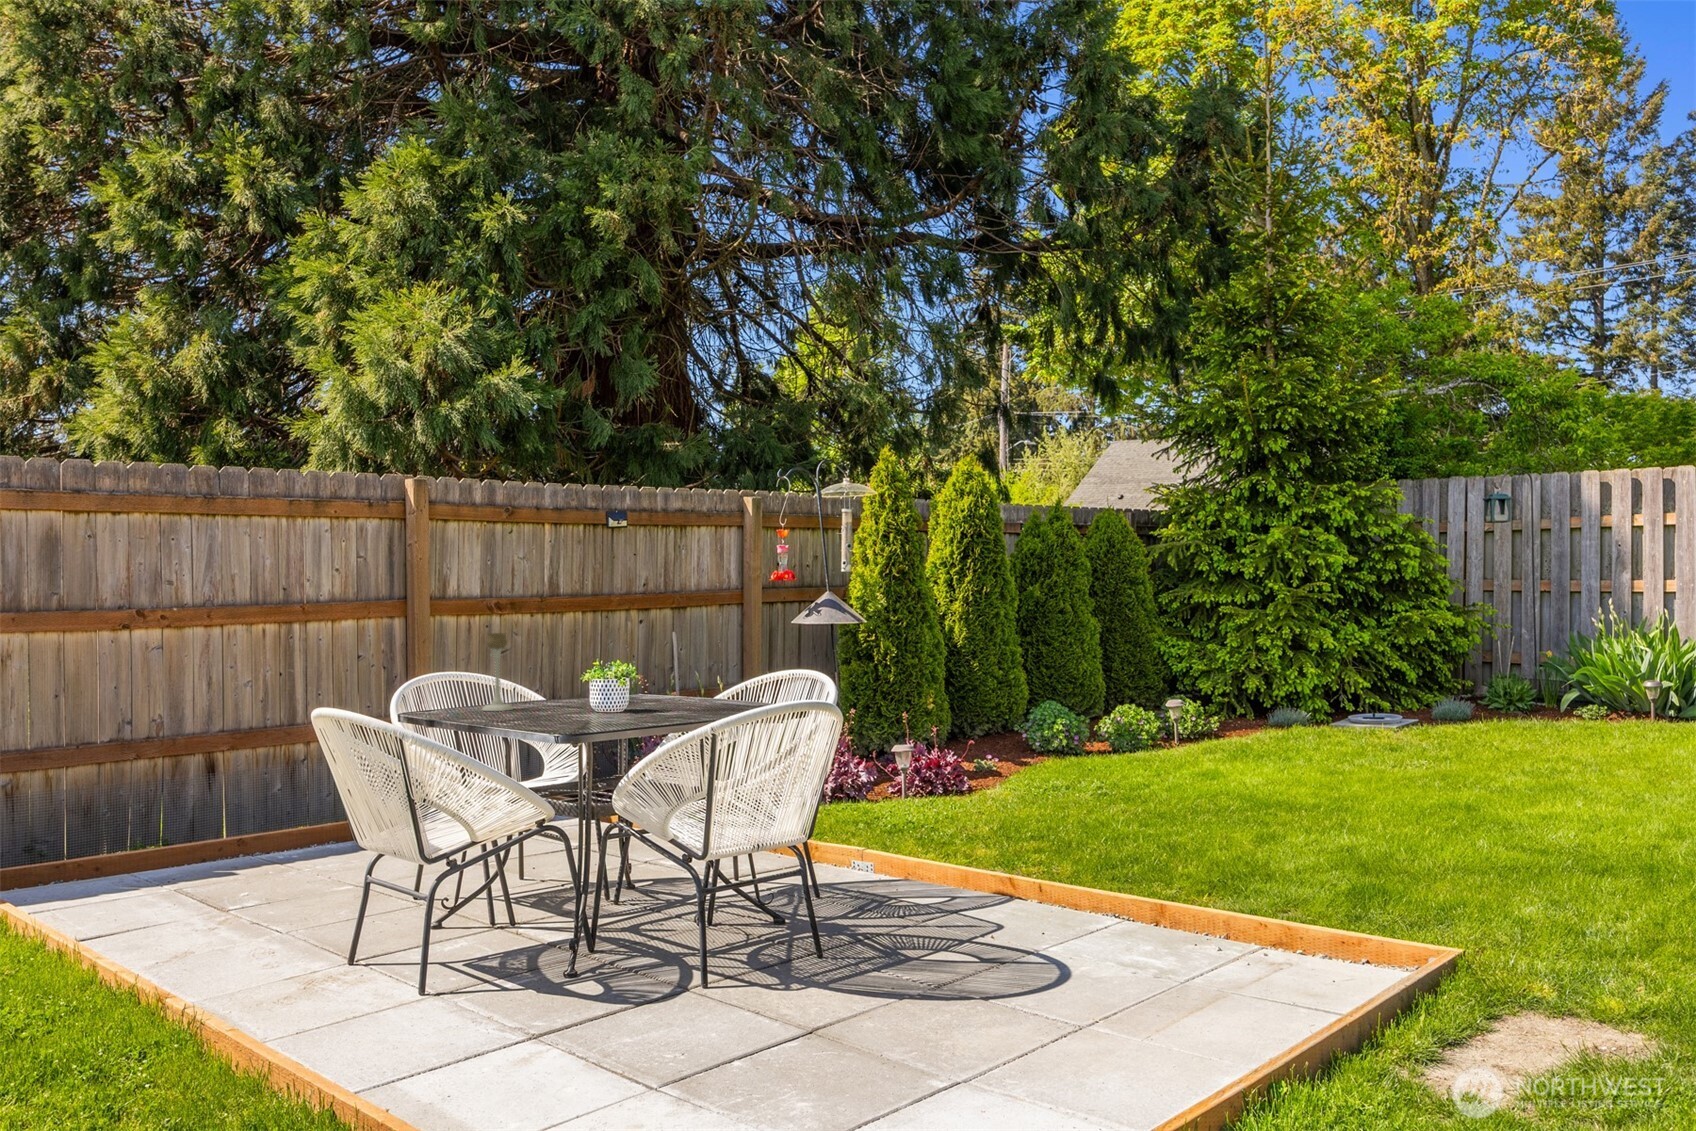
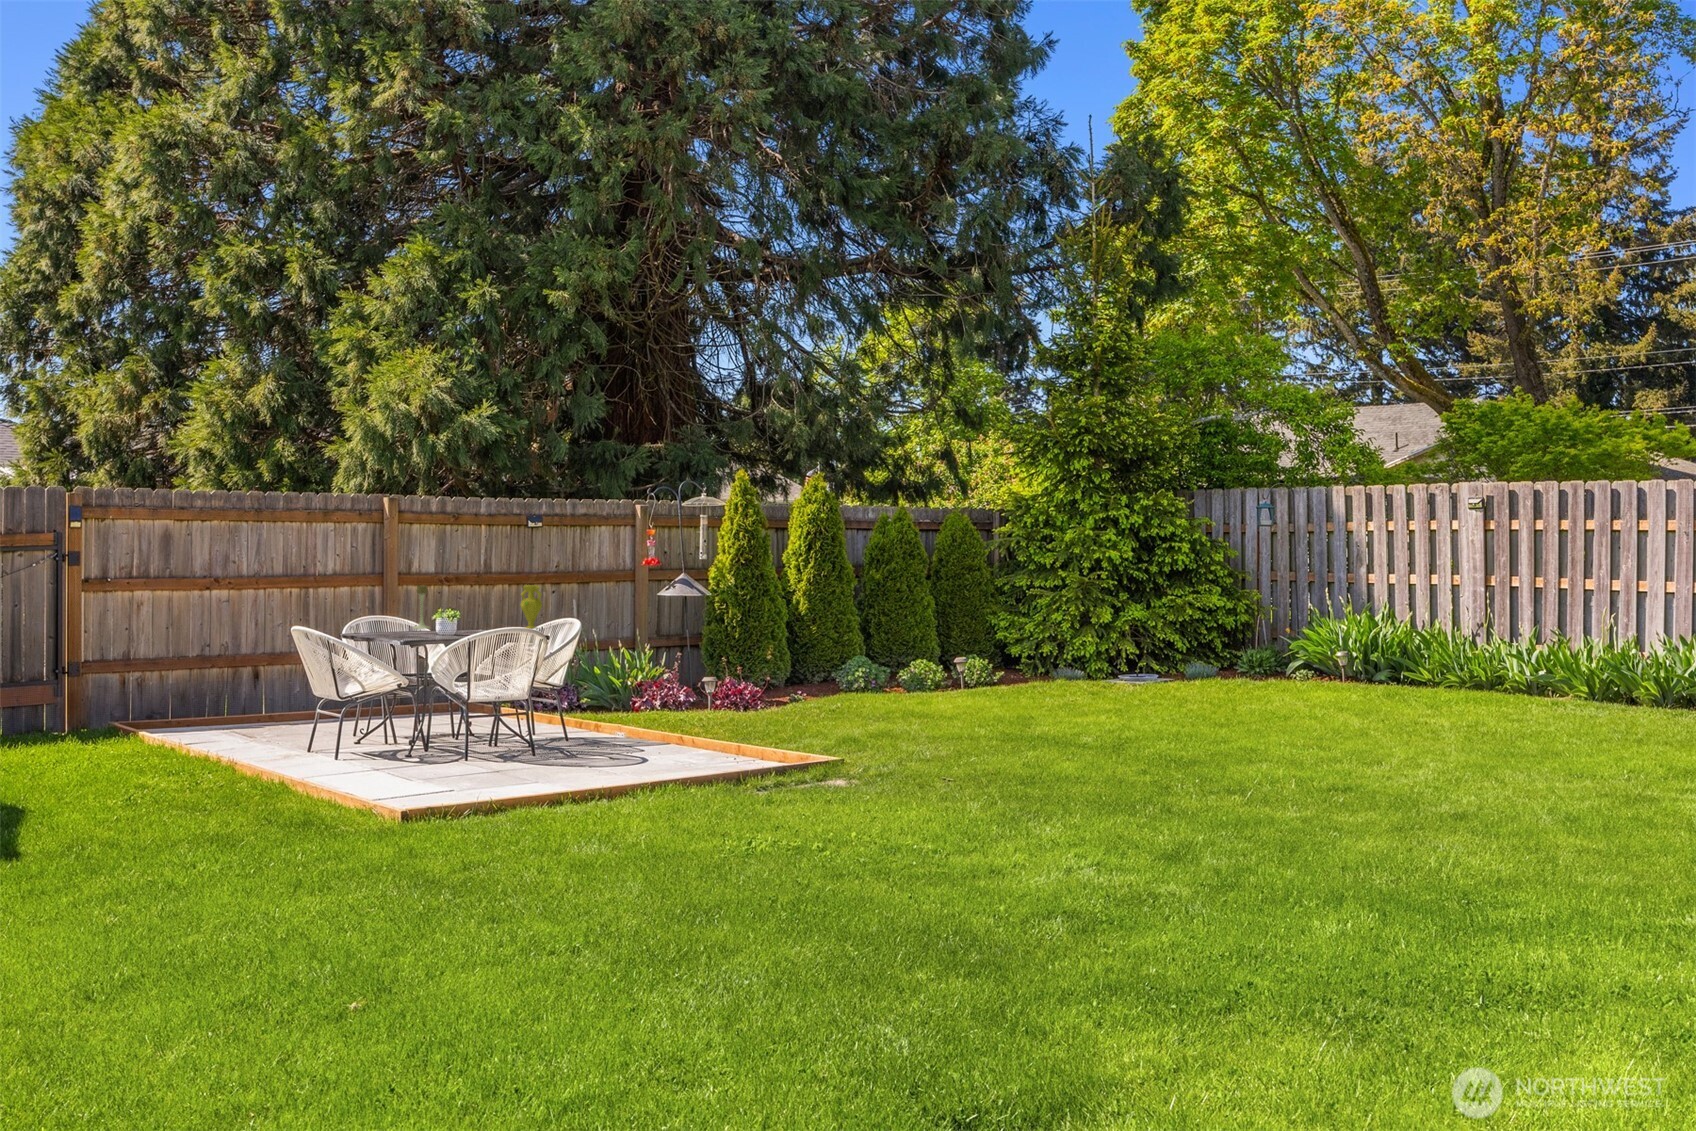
vase: none [669,628,709,704] -> present [520,585,542,629]

